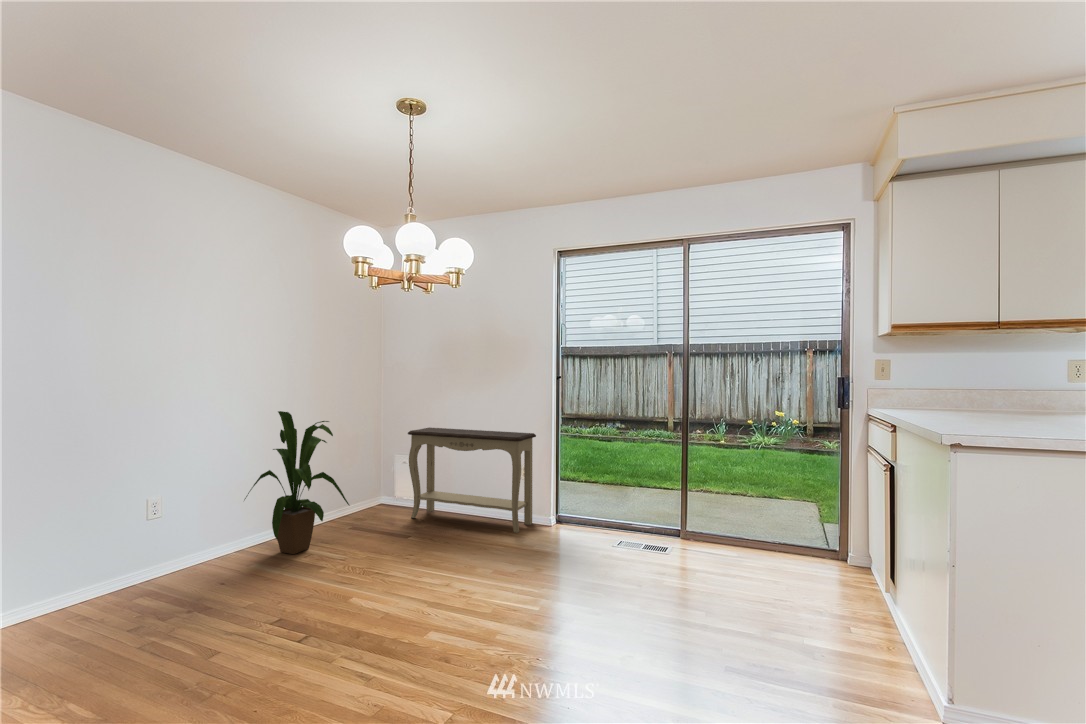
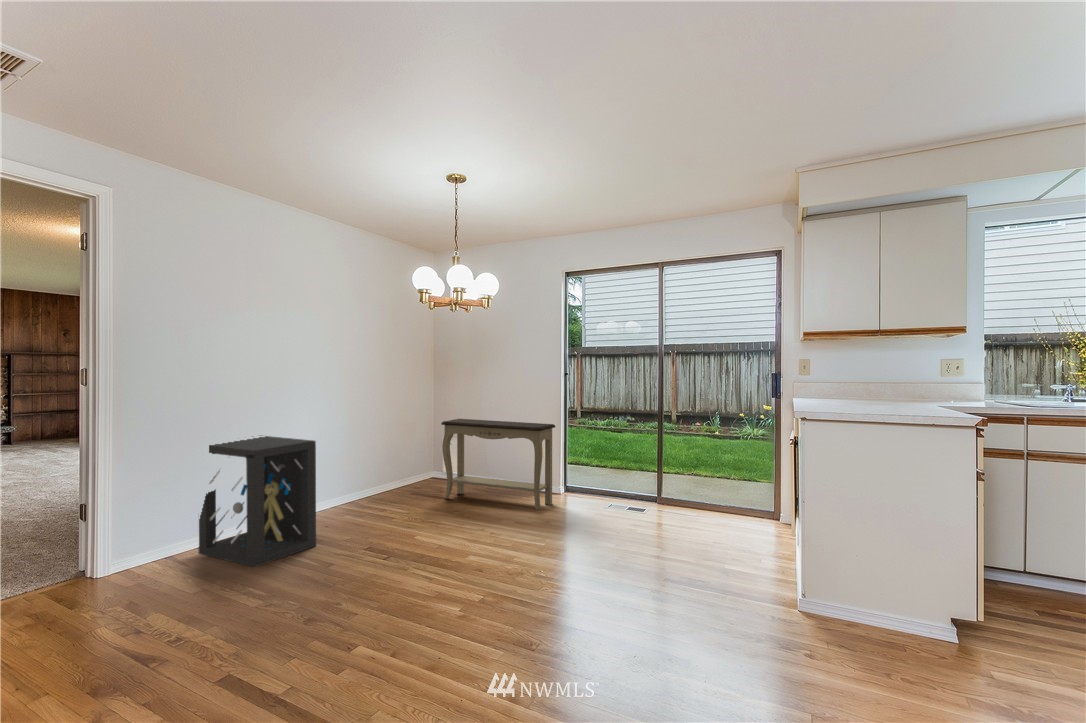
house plant: present [244,411,349,554] -> none [313,404,398,522]
storage cabinet: none [59,451,229,638] -> present [199,436,316,567]

